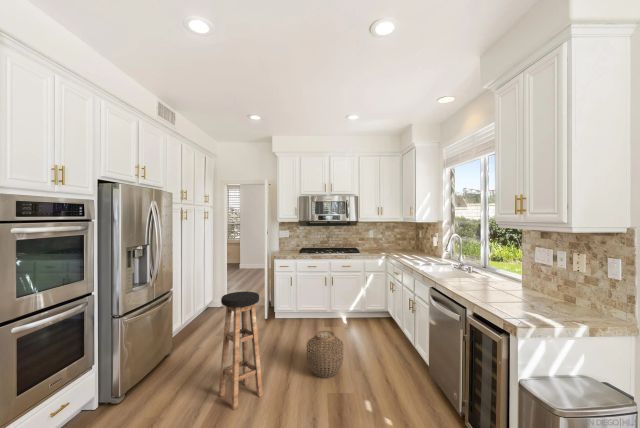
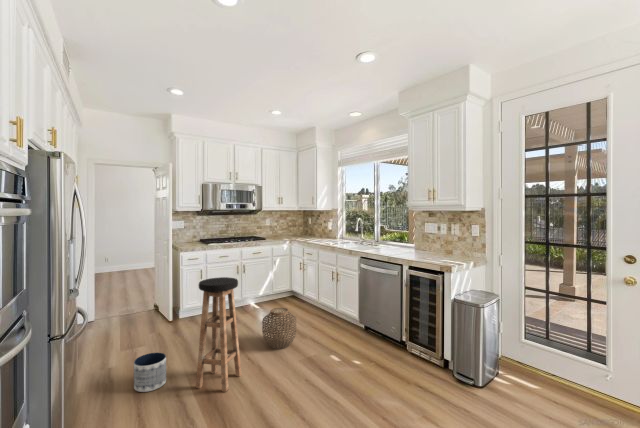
planter: none [183,350,210,384] -> present [134,353,166,392]

